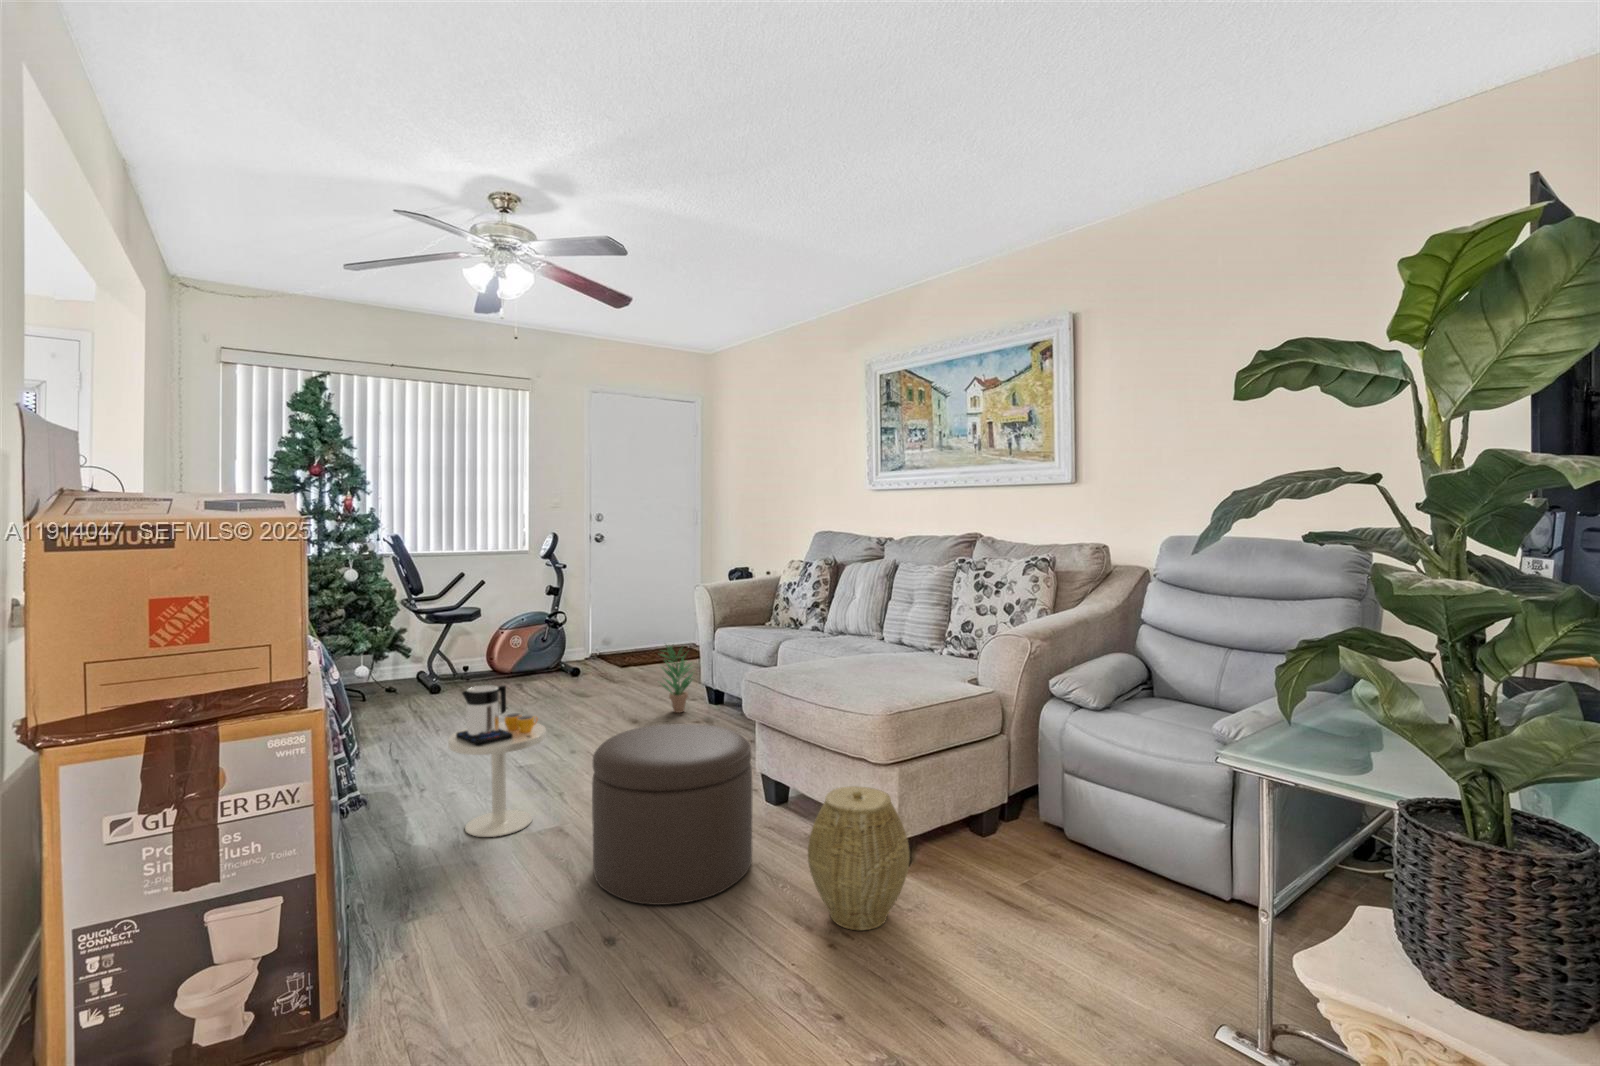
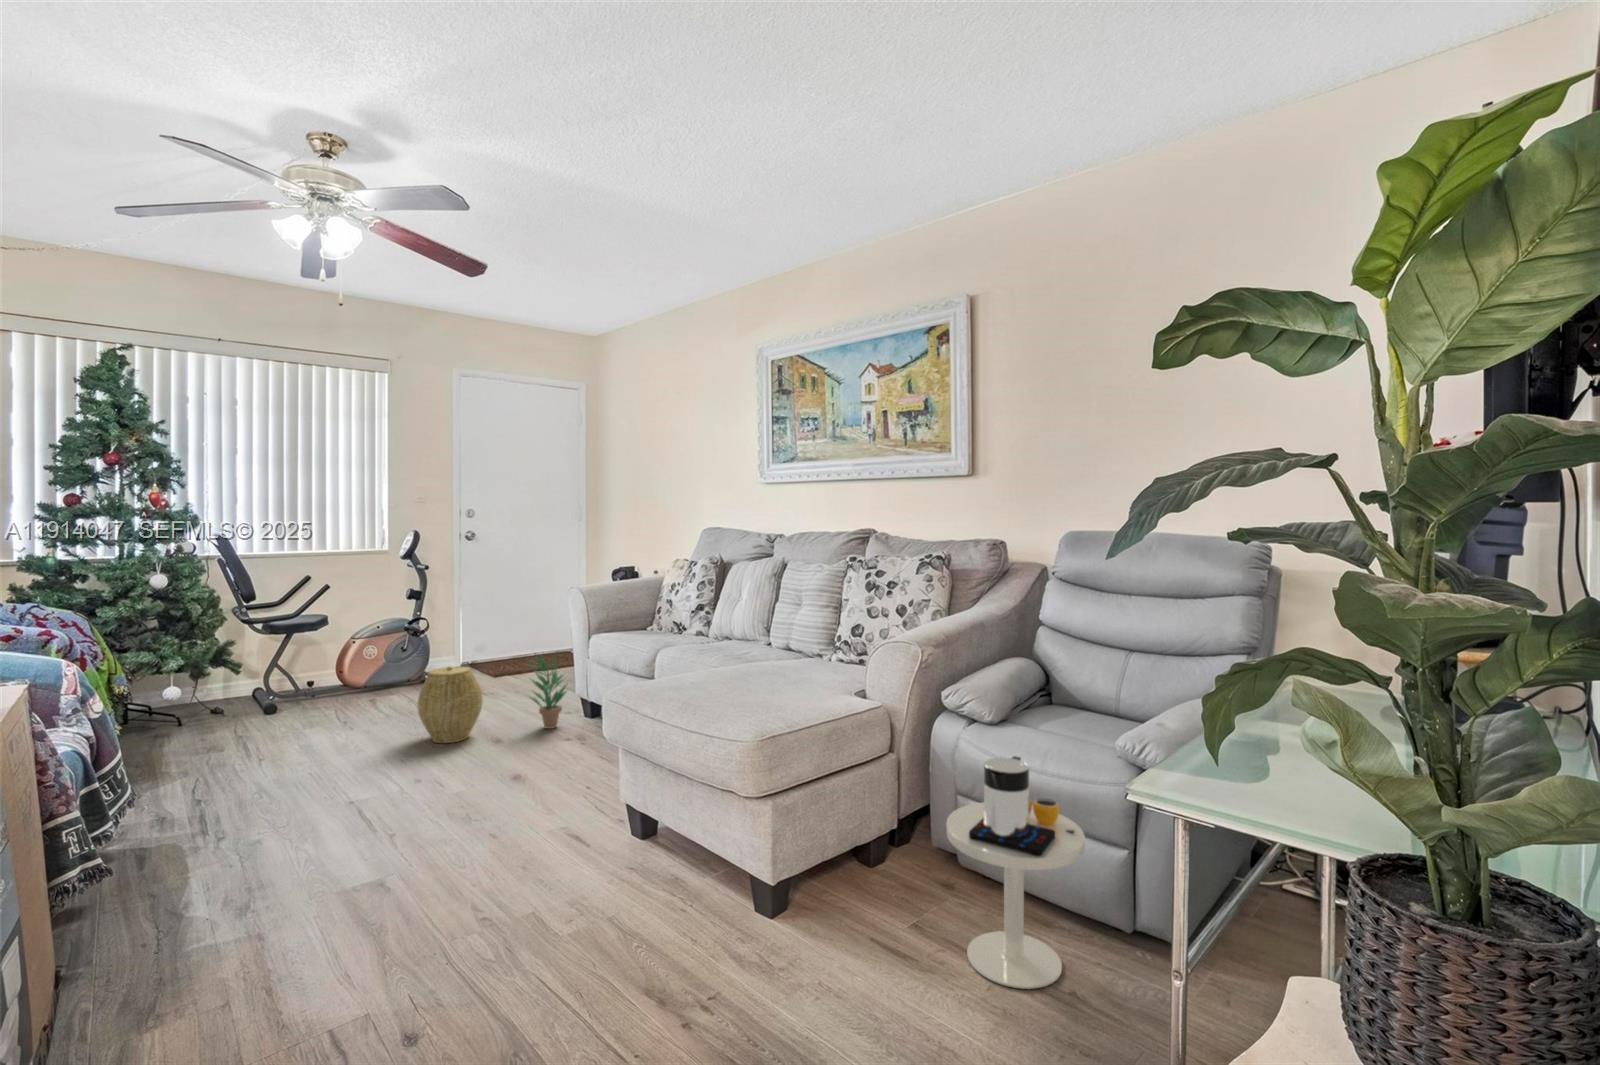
side table: present [448,685,546,837] -> present [946,756,1085,989]
ottoman: present [592,724,752,905] -> none [397,754,602,984]
woven basket: present [808,786,910,930] -> present [417,666,483,743]

